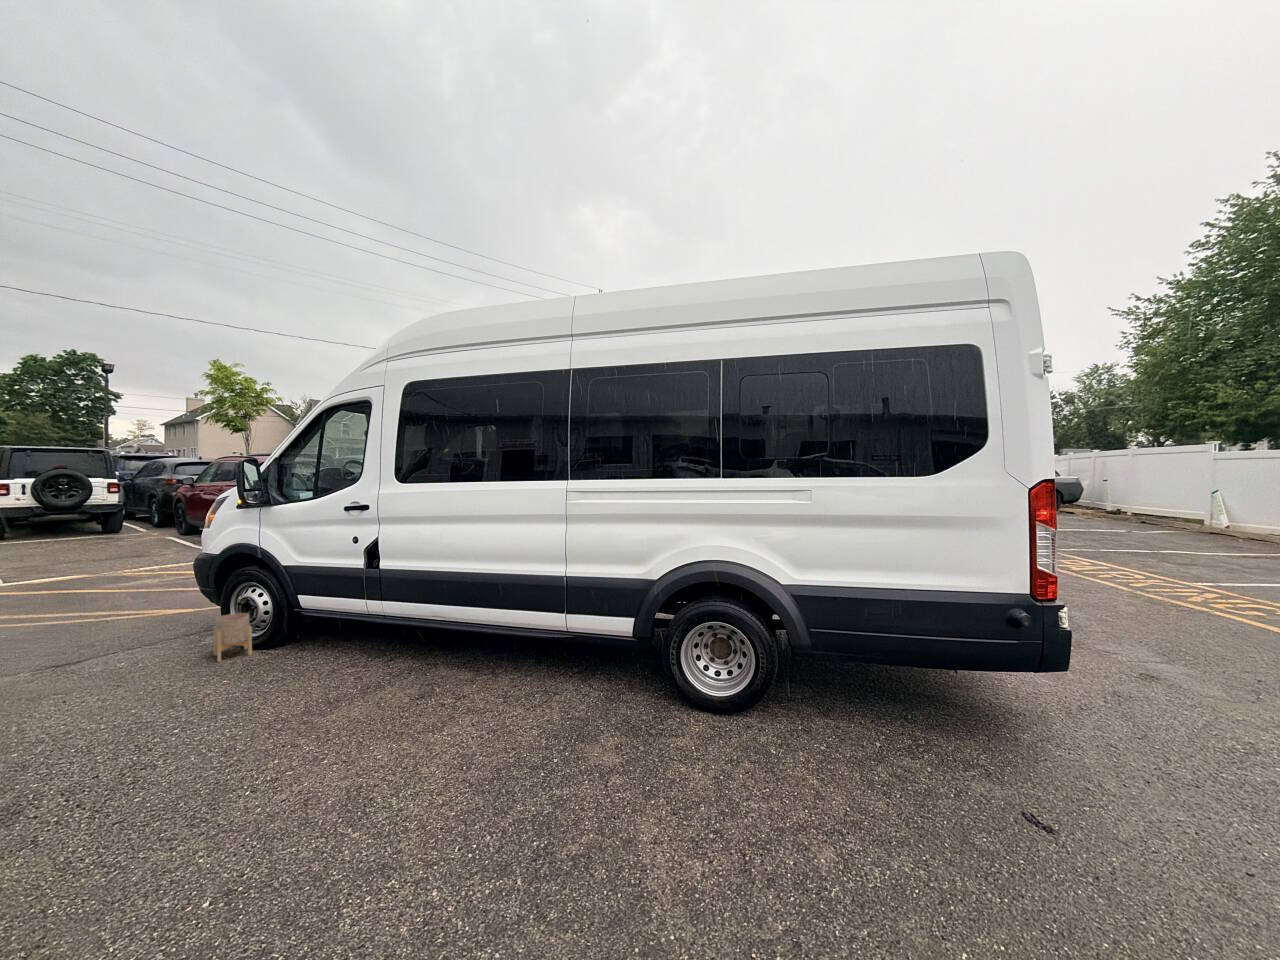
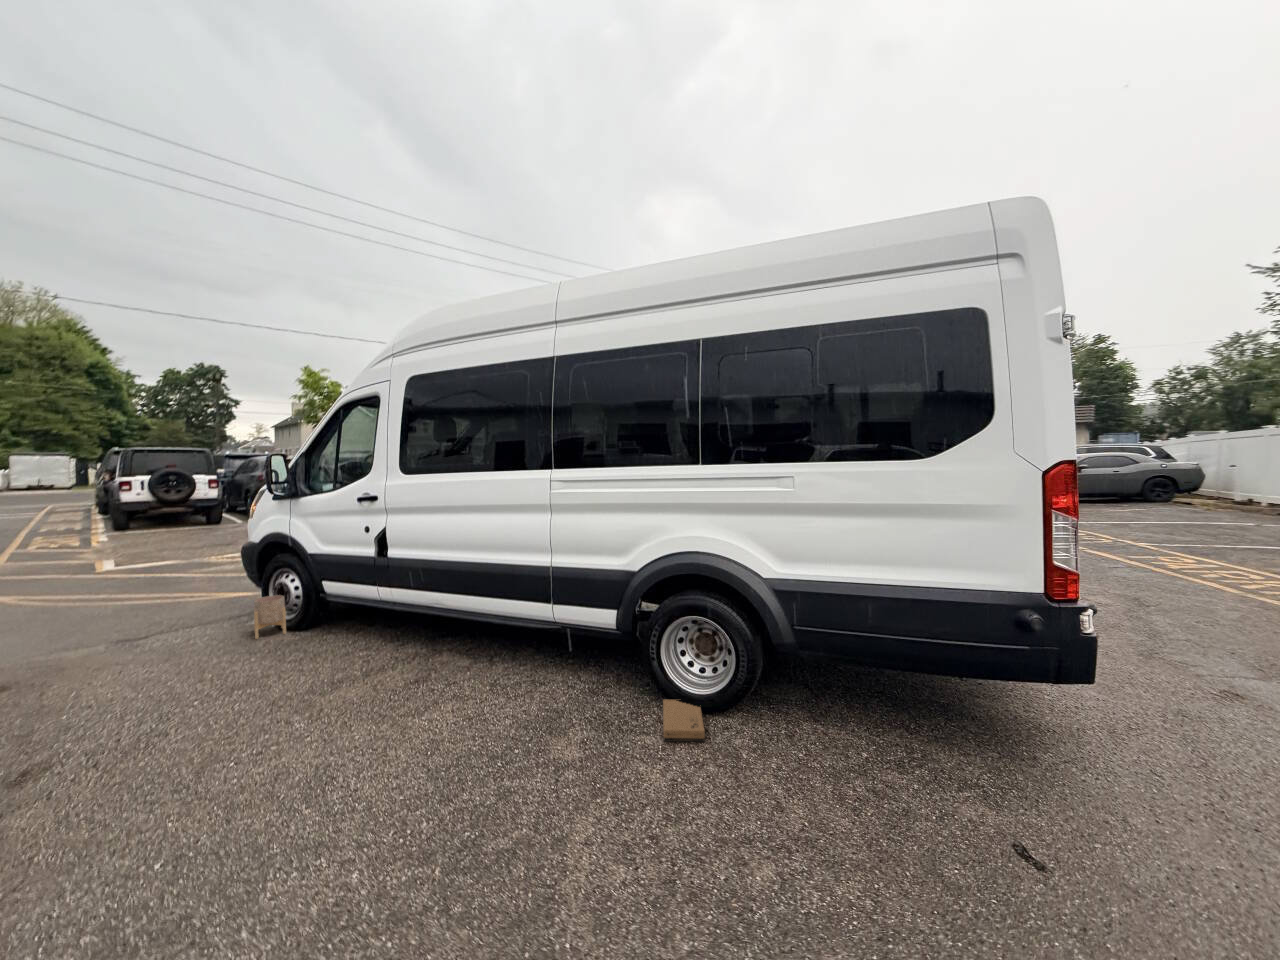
cardboard box: none [683,703,733,744] -> present [663,700,705,742]

